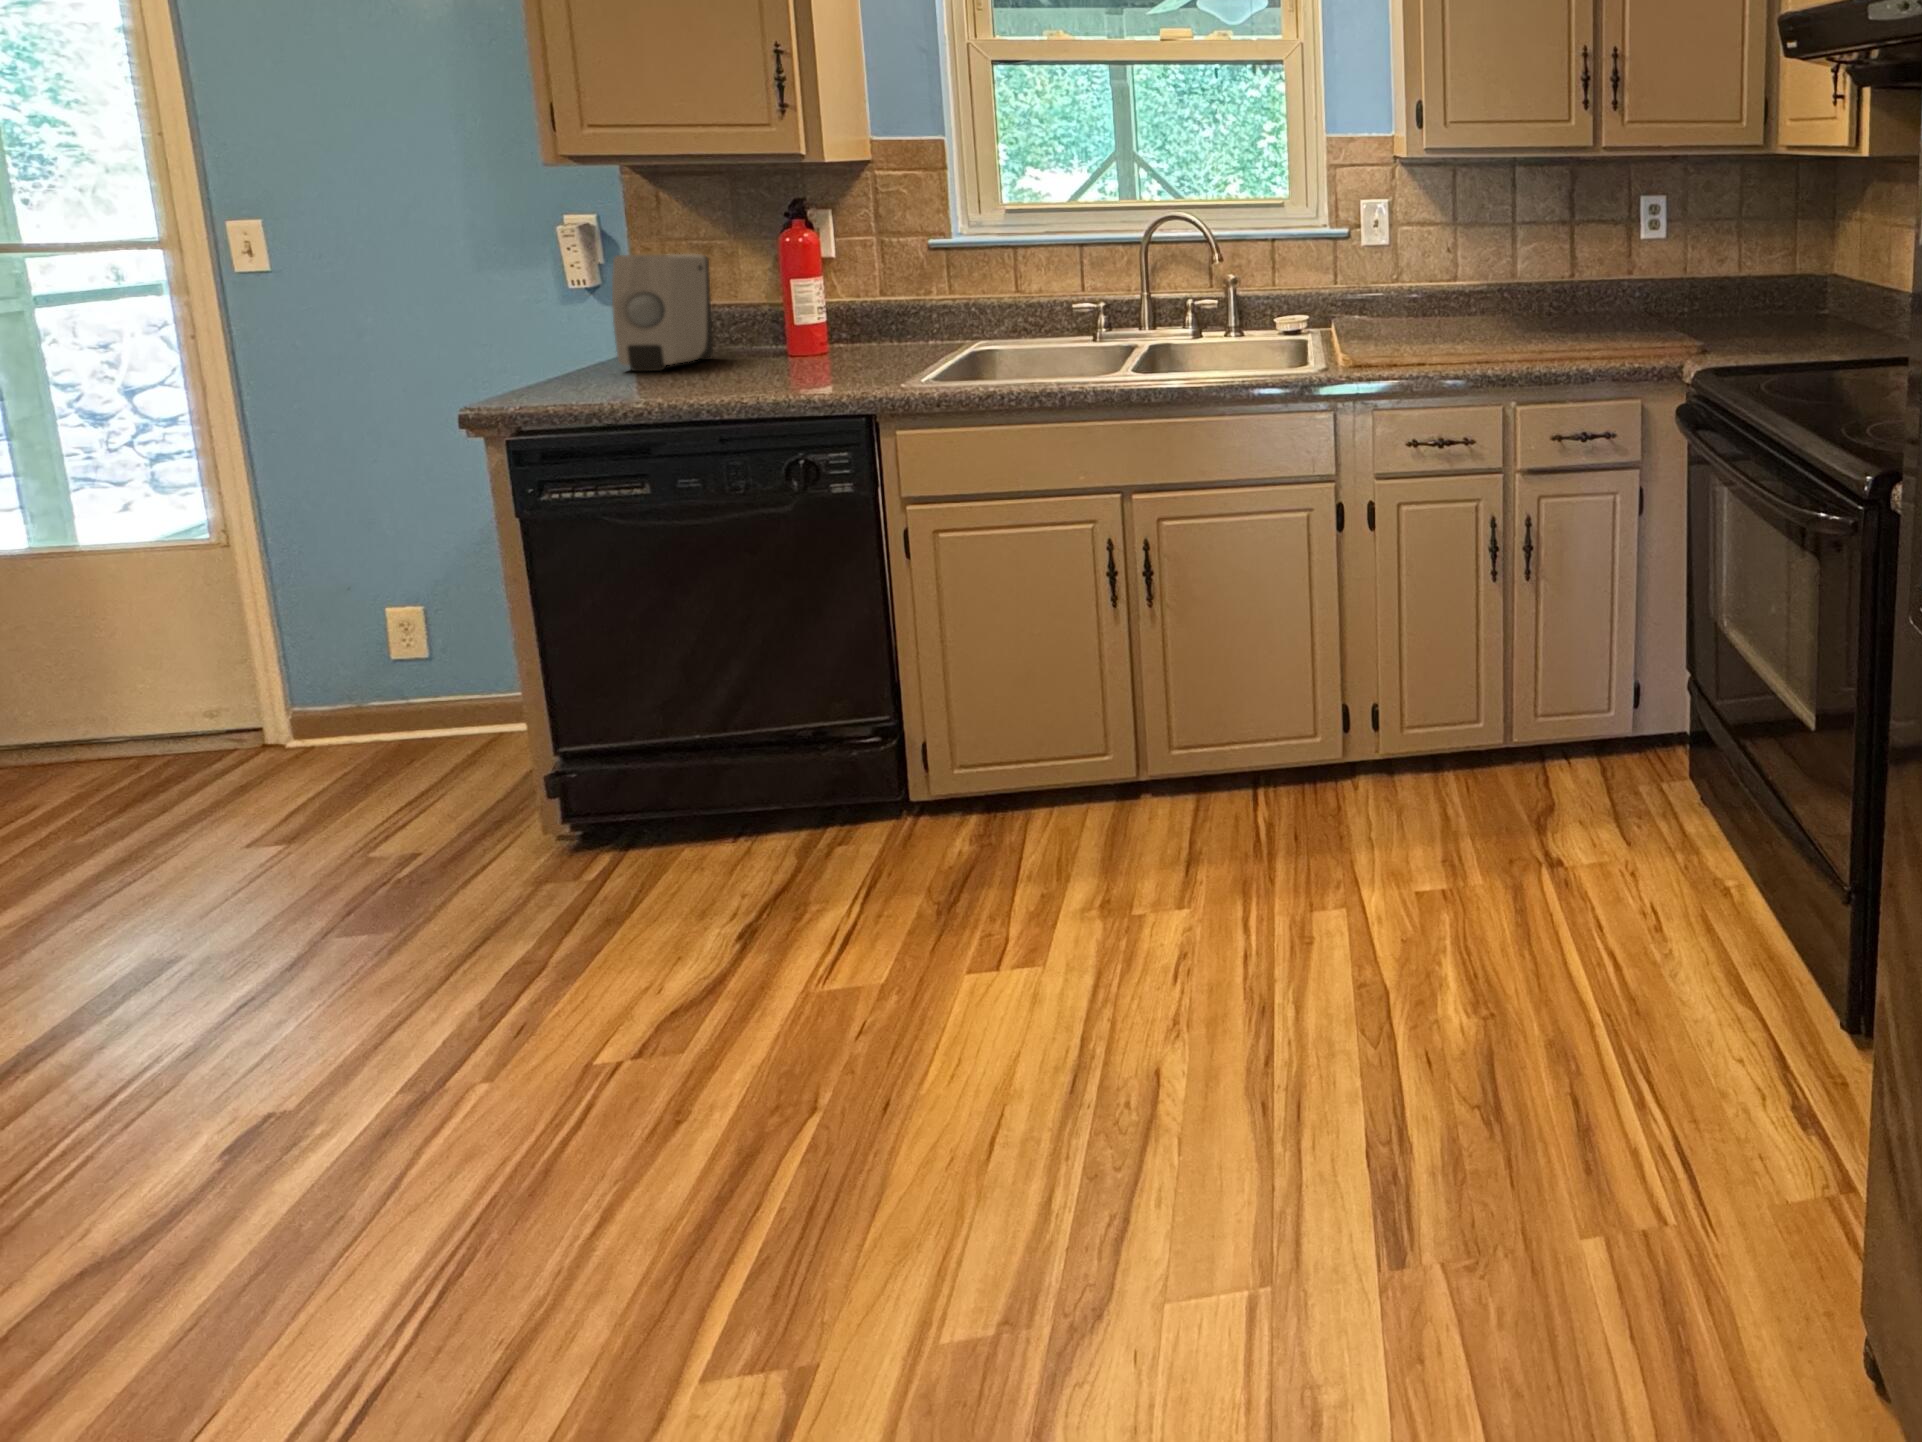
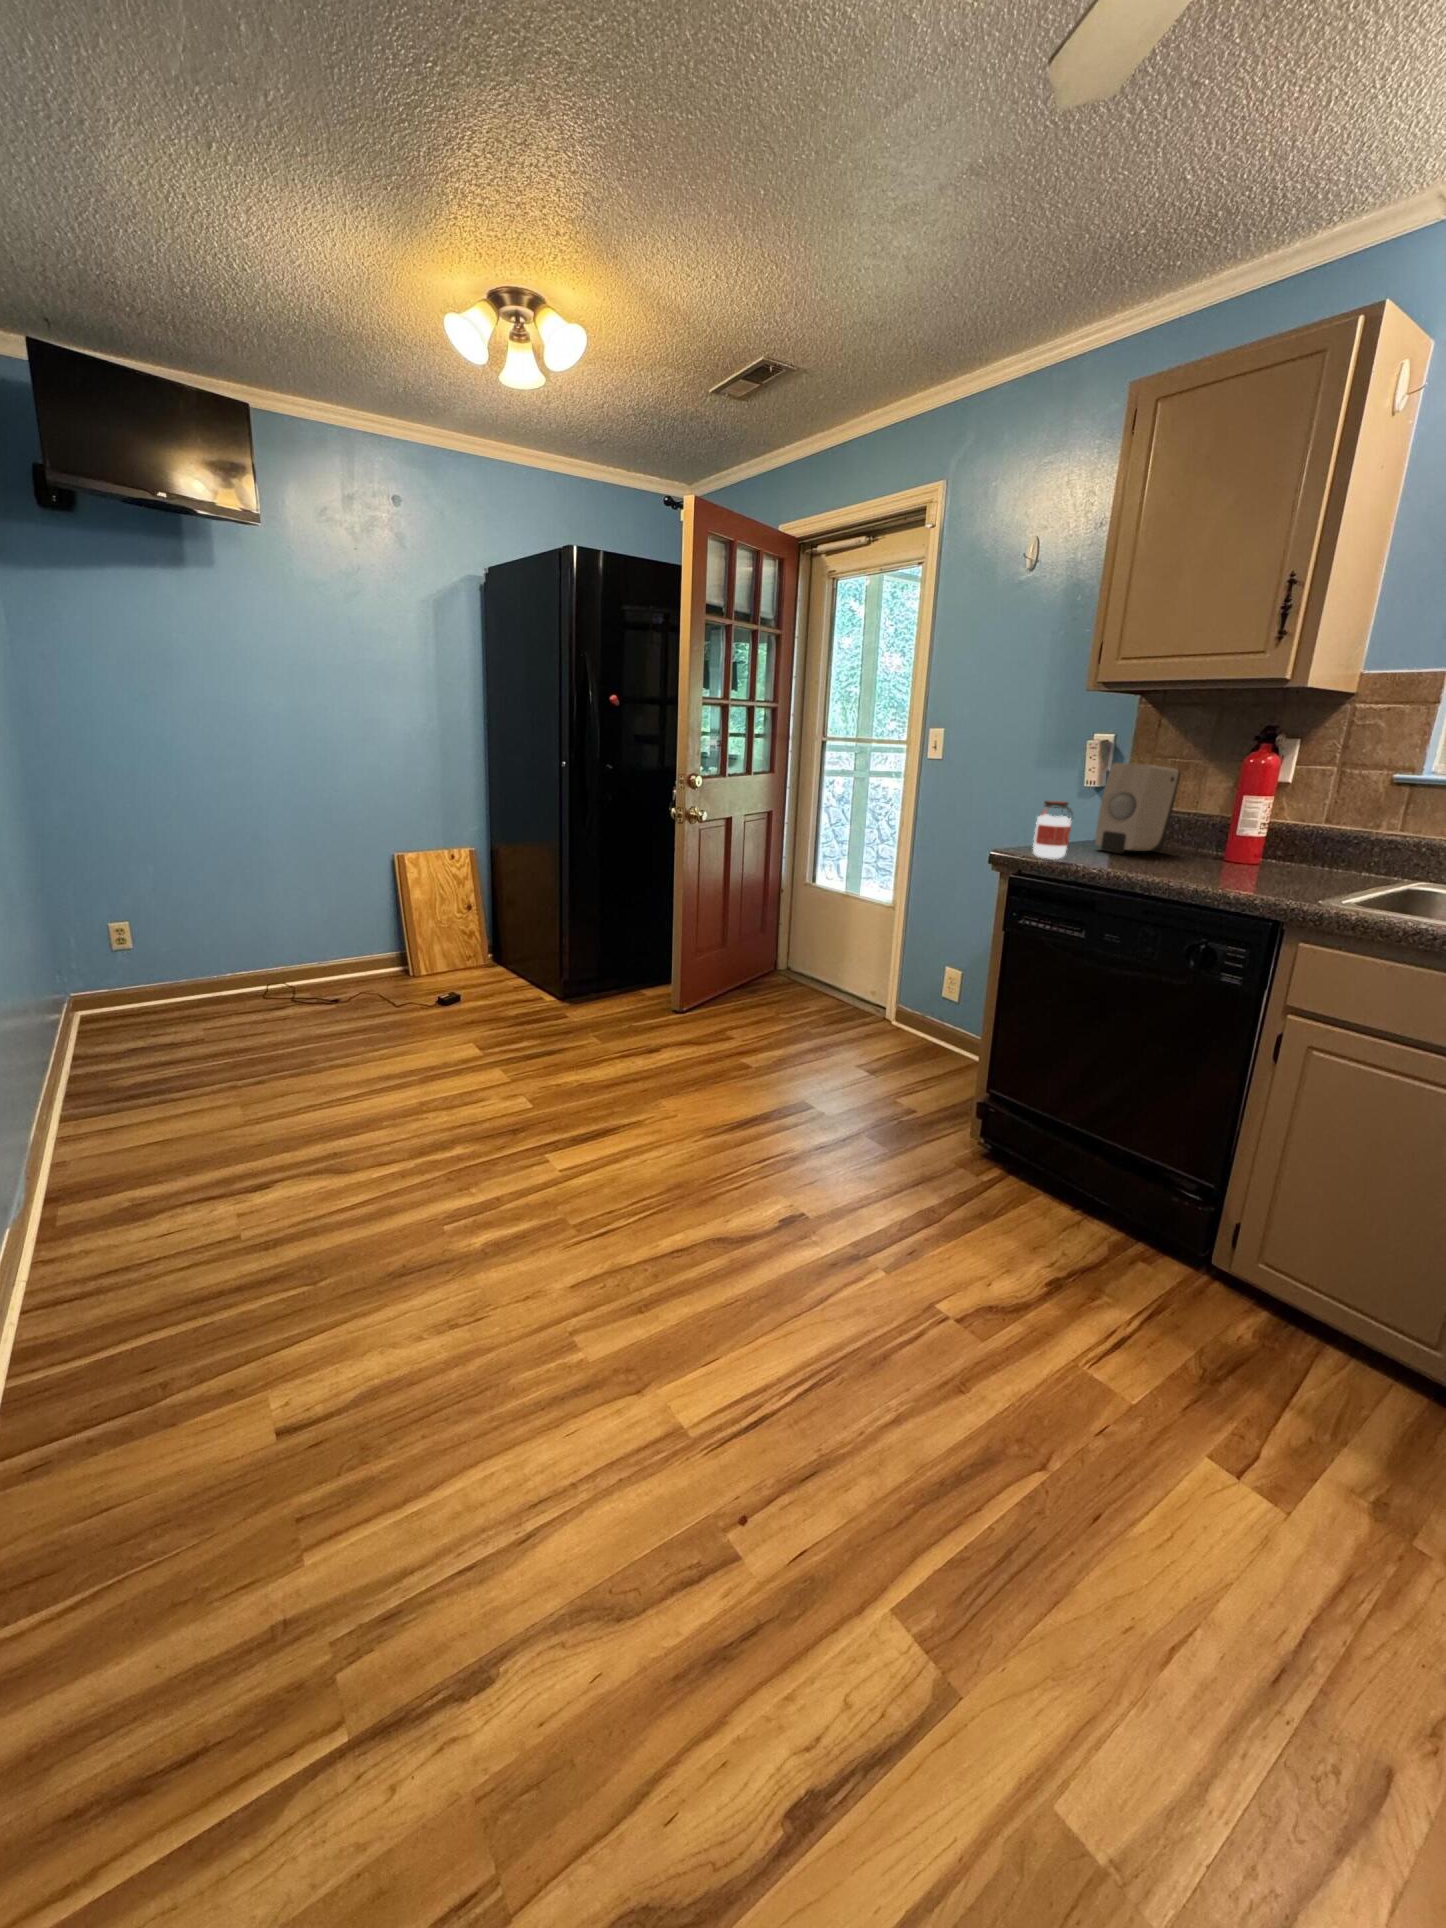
jar: none [527,319,589,401] -> present [1033,801,1072,859]

